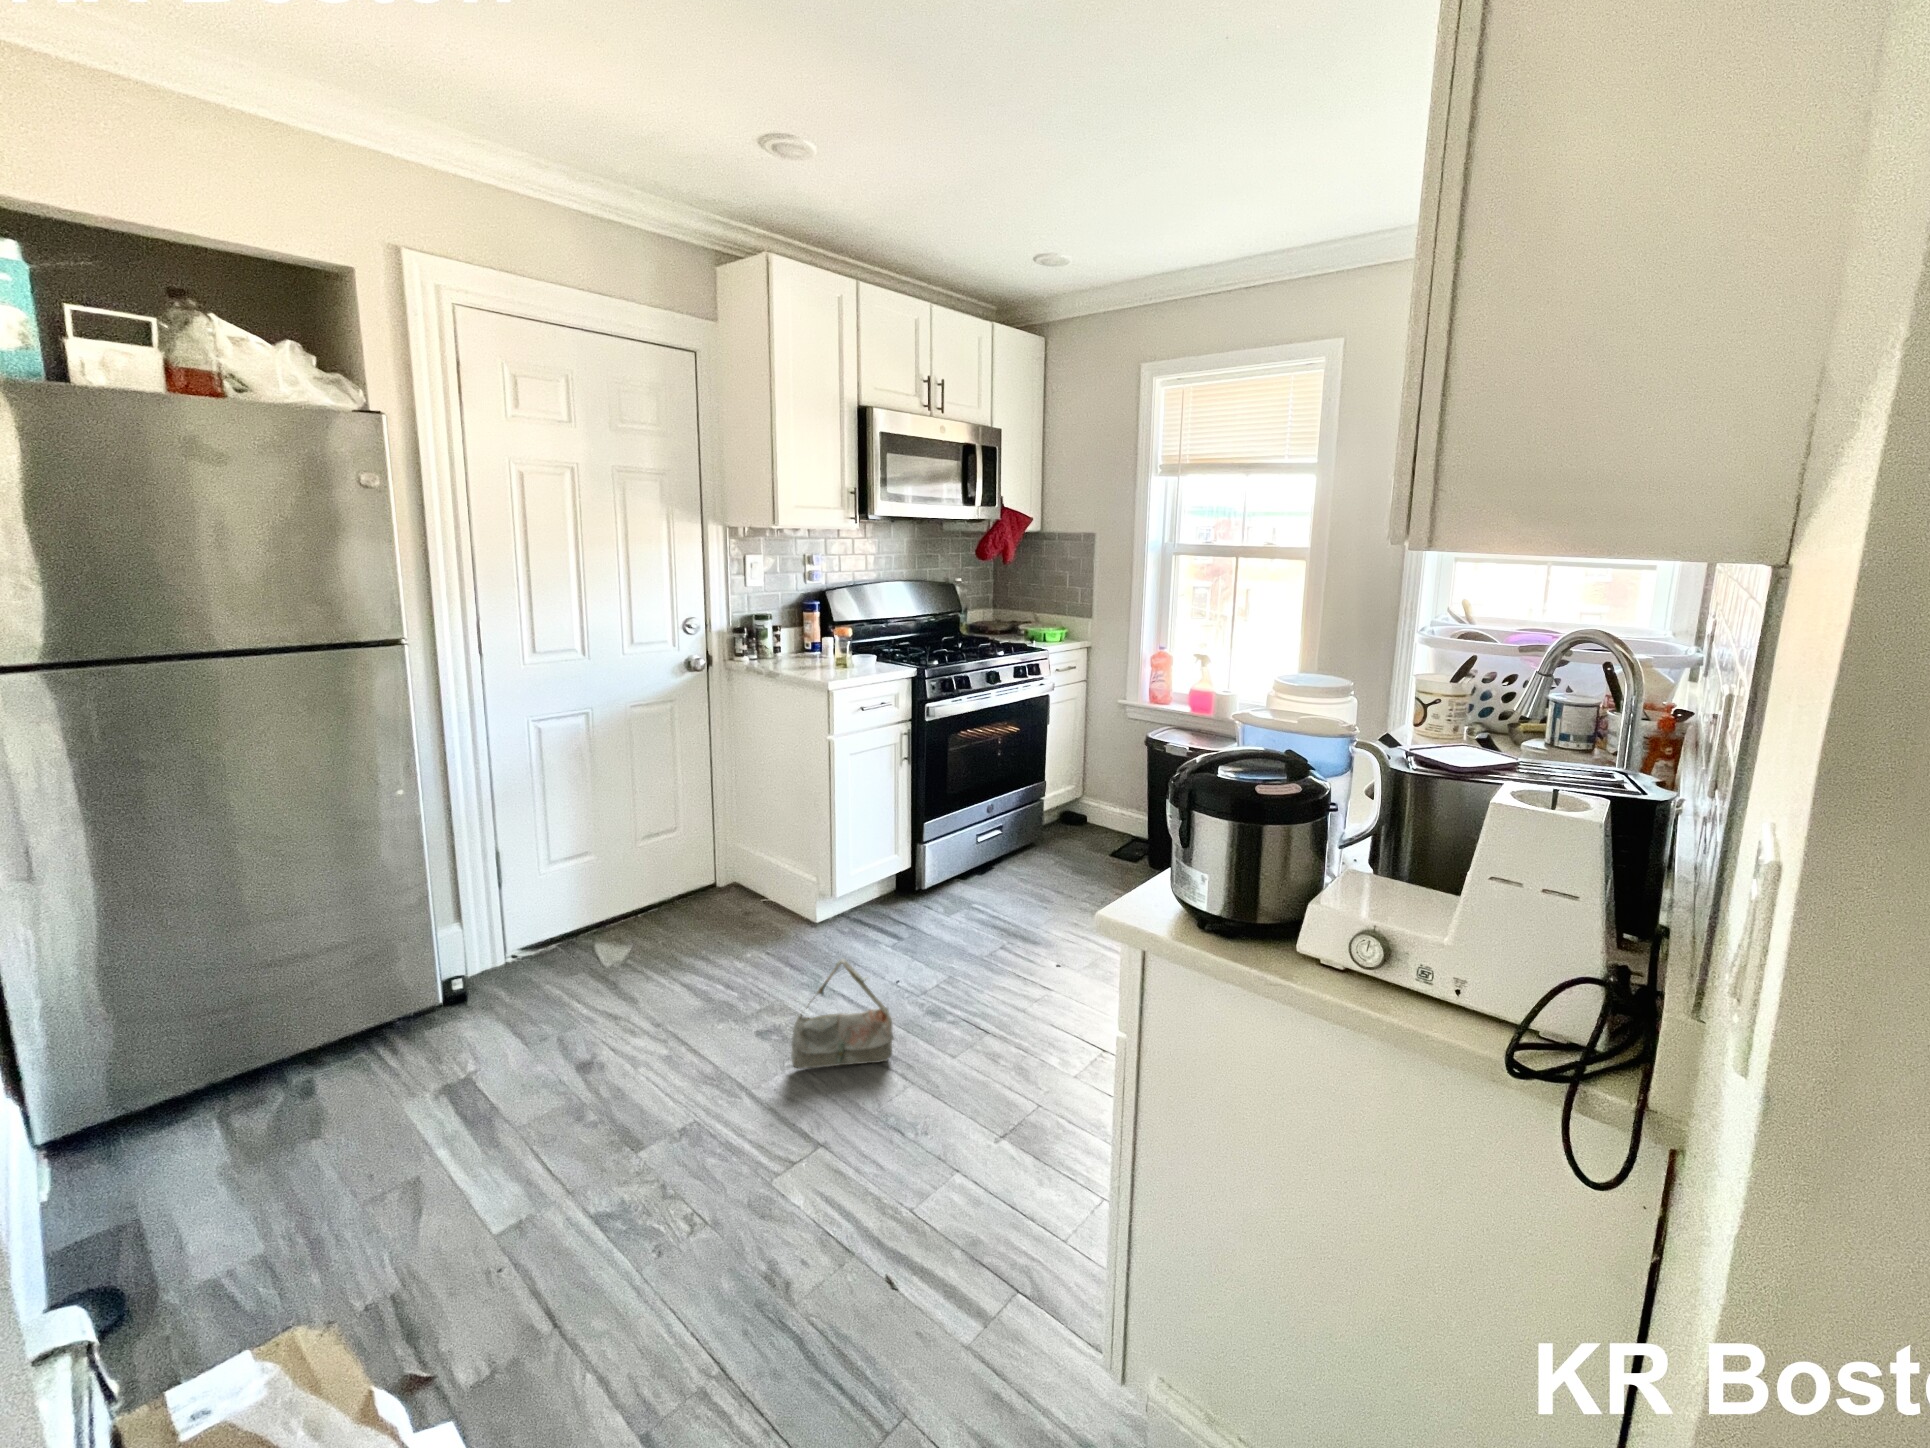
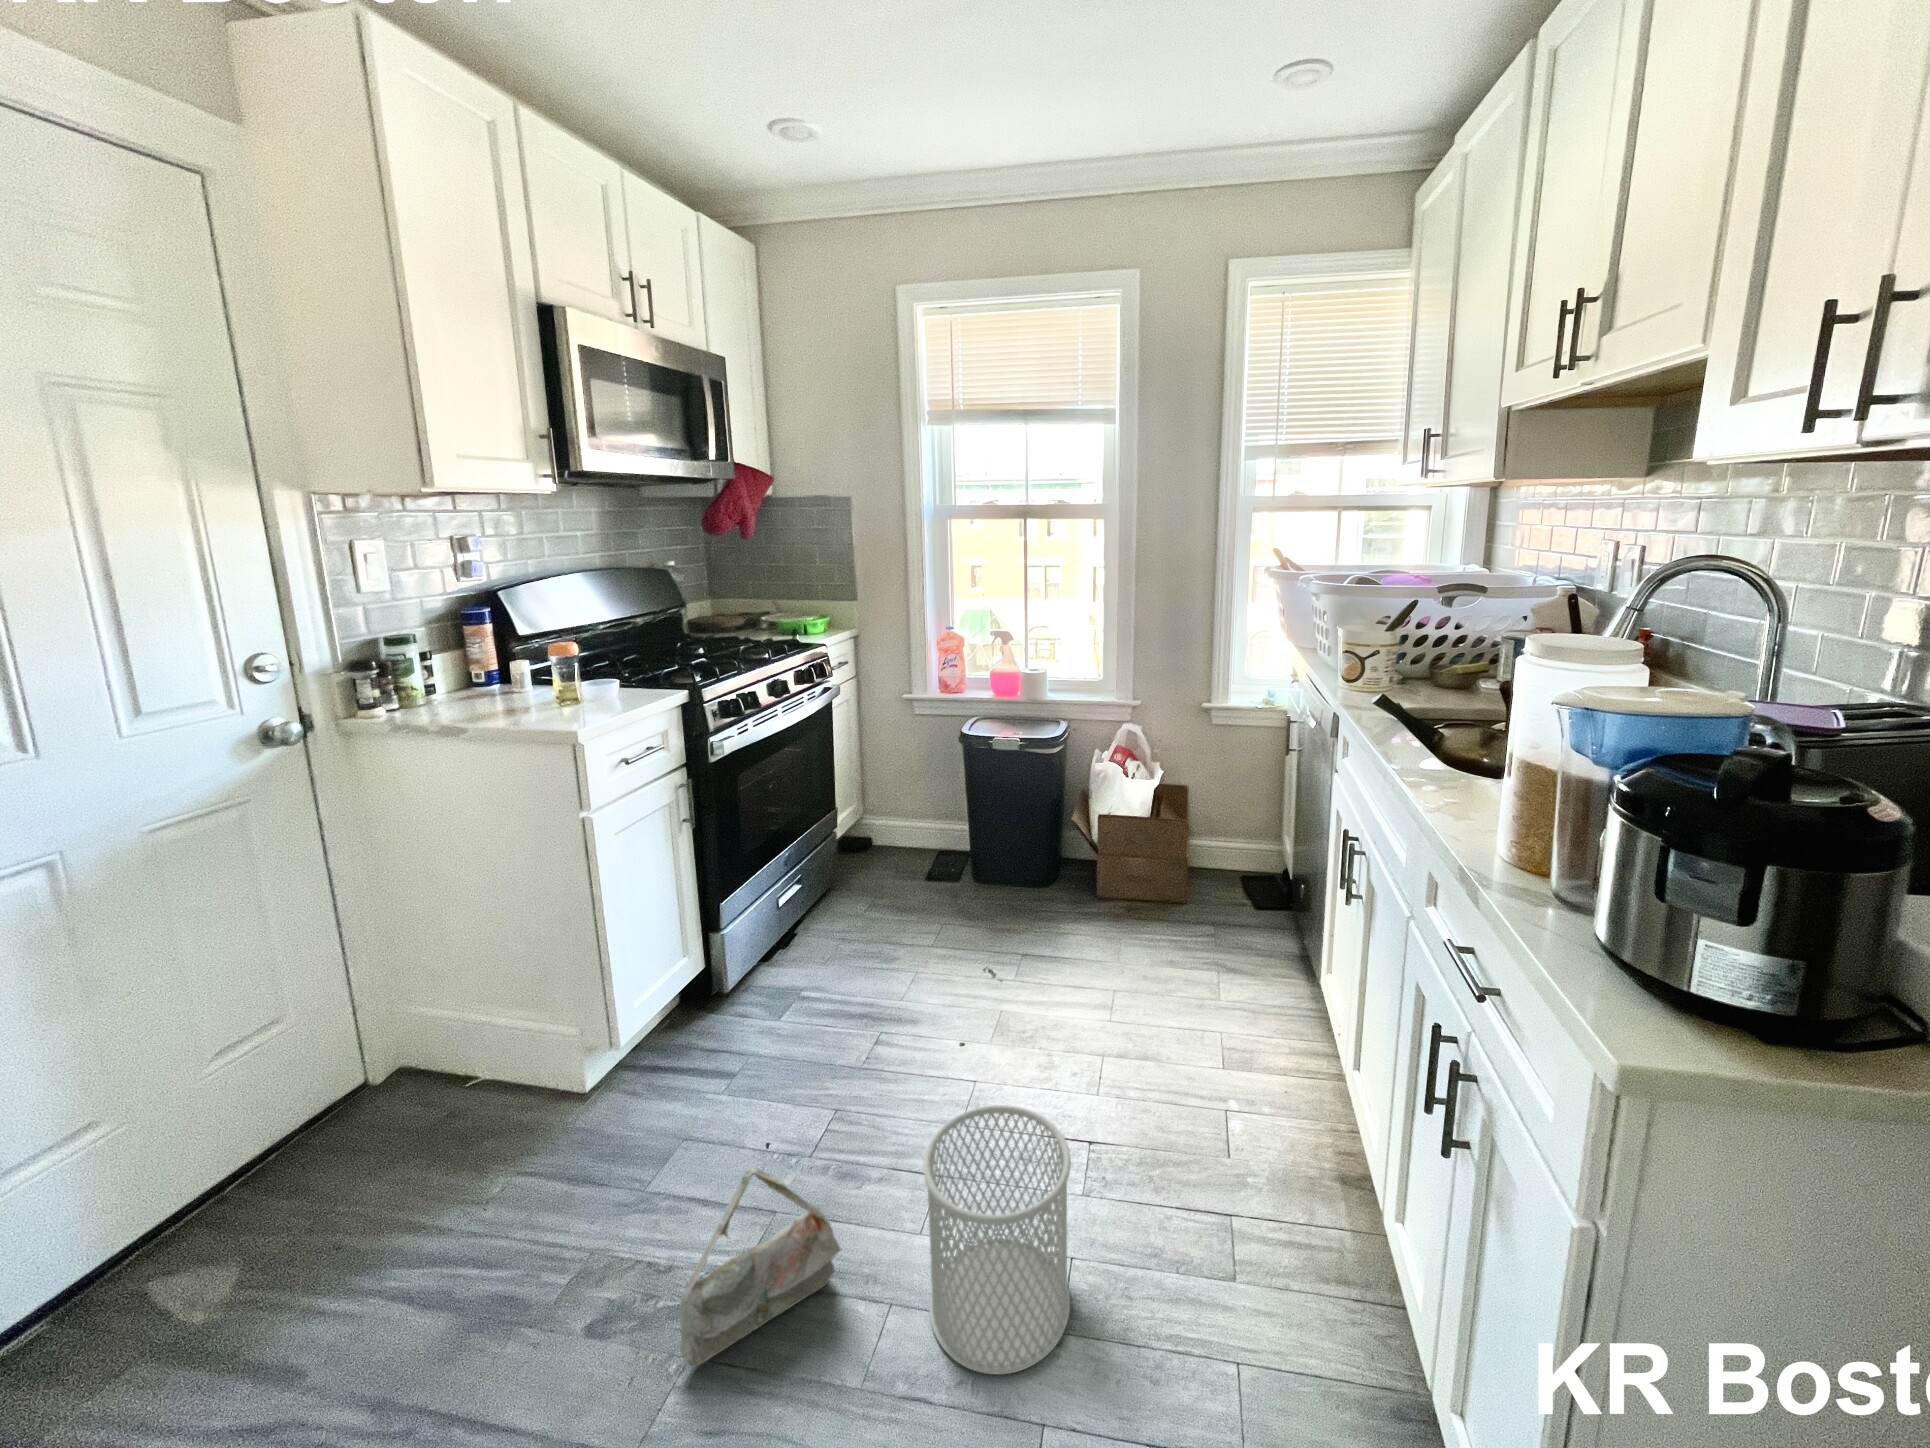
wastebasket: none [928,973,1031,1147] -> present [923,1105,1071,1375]

